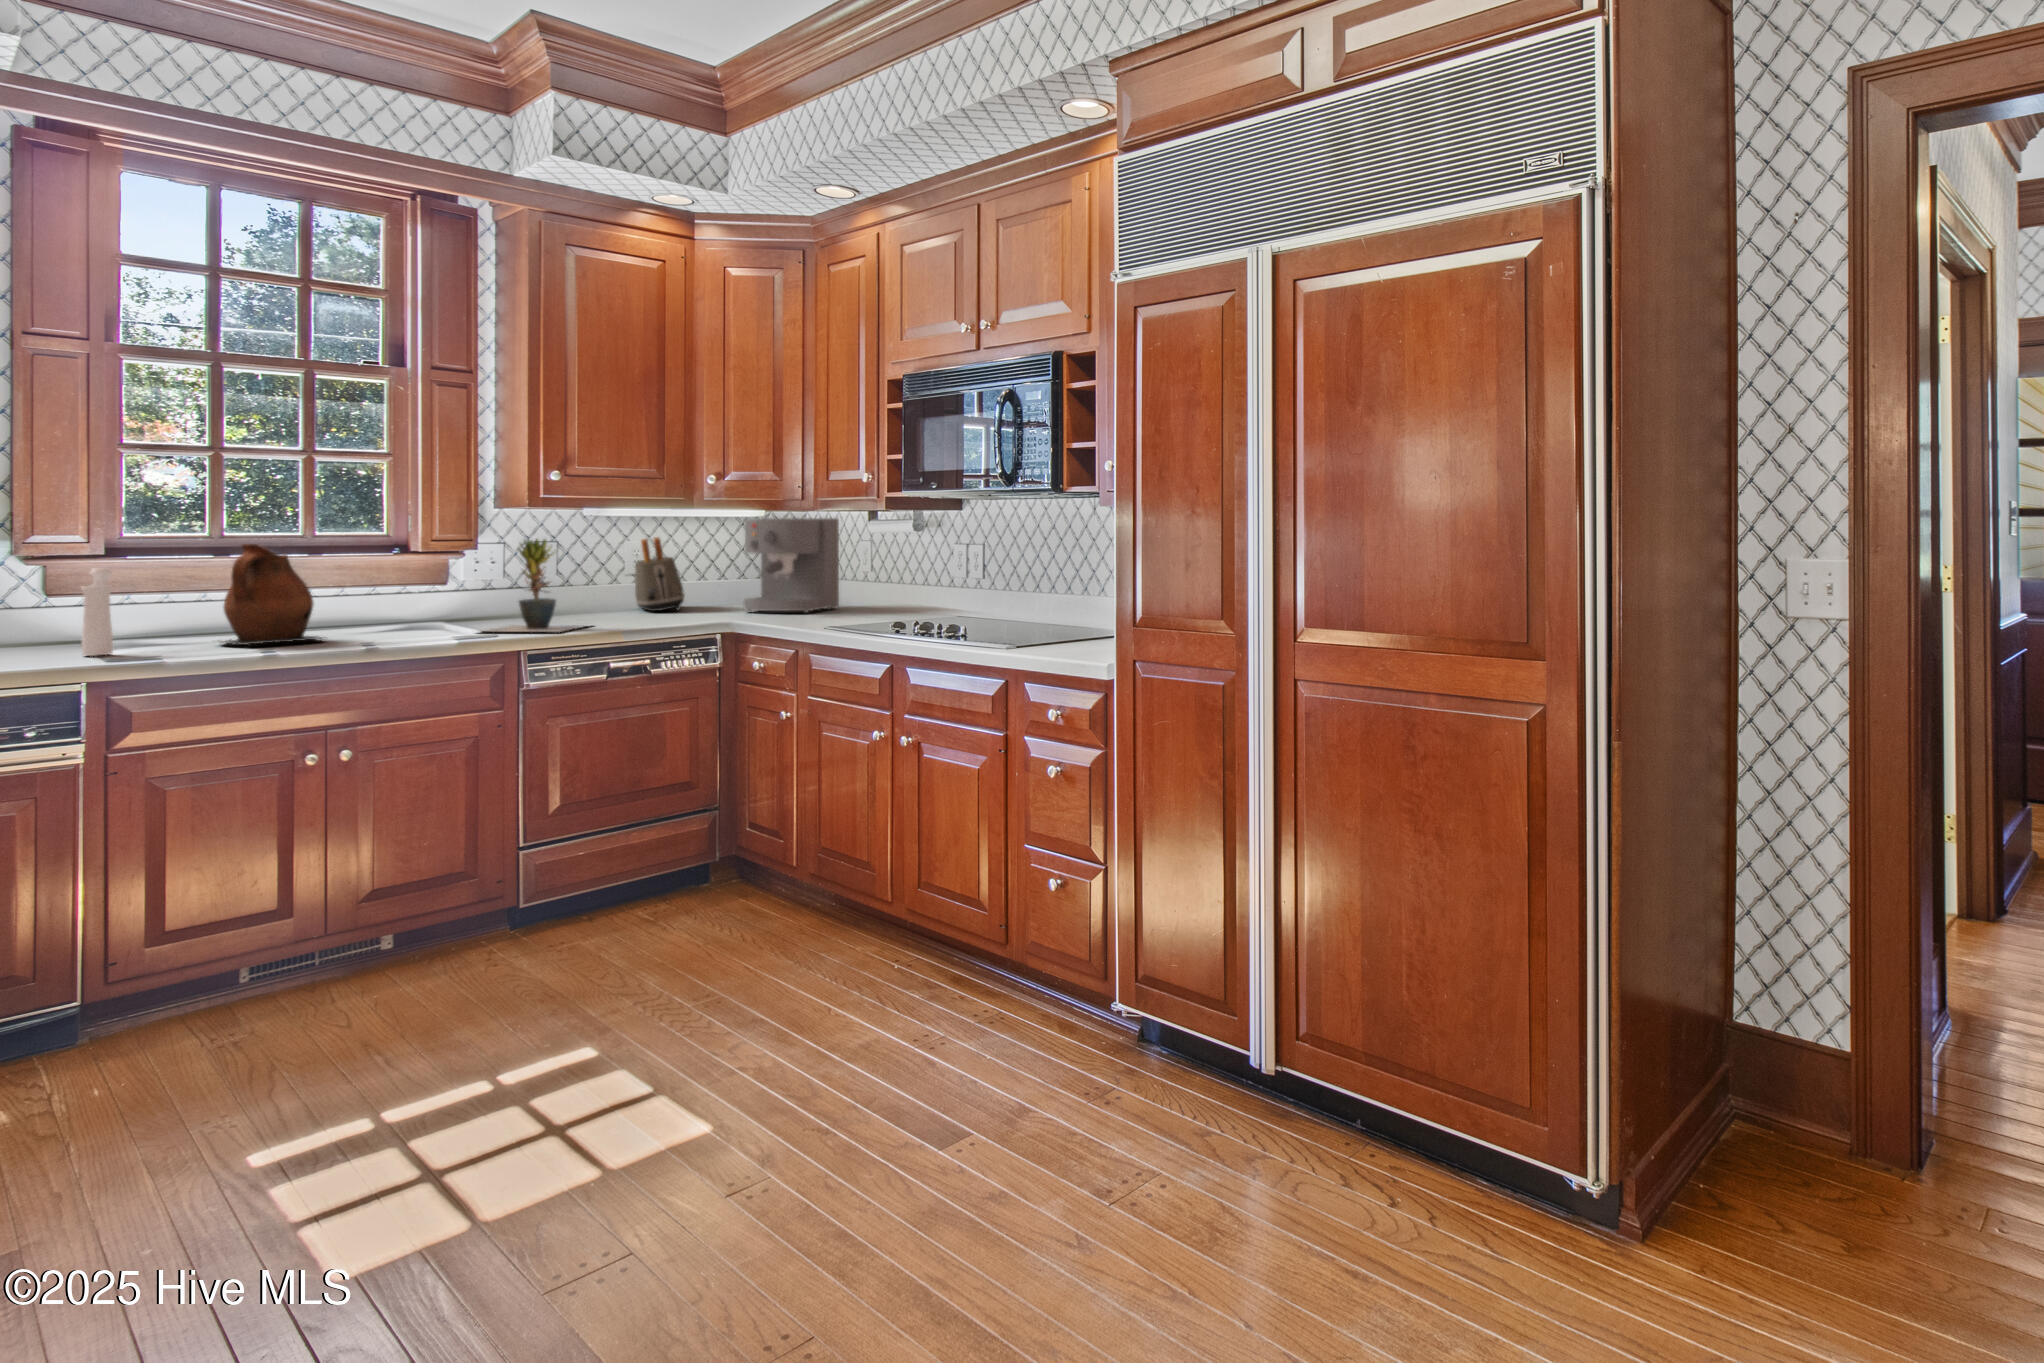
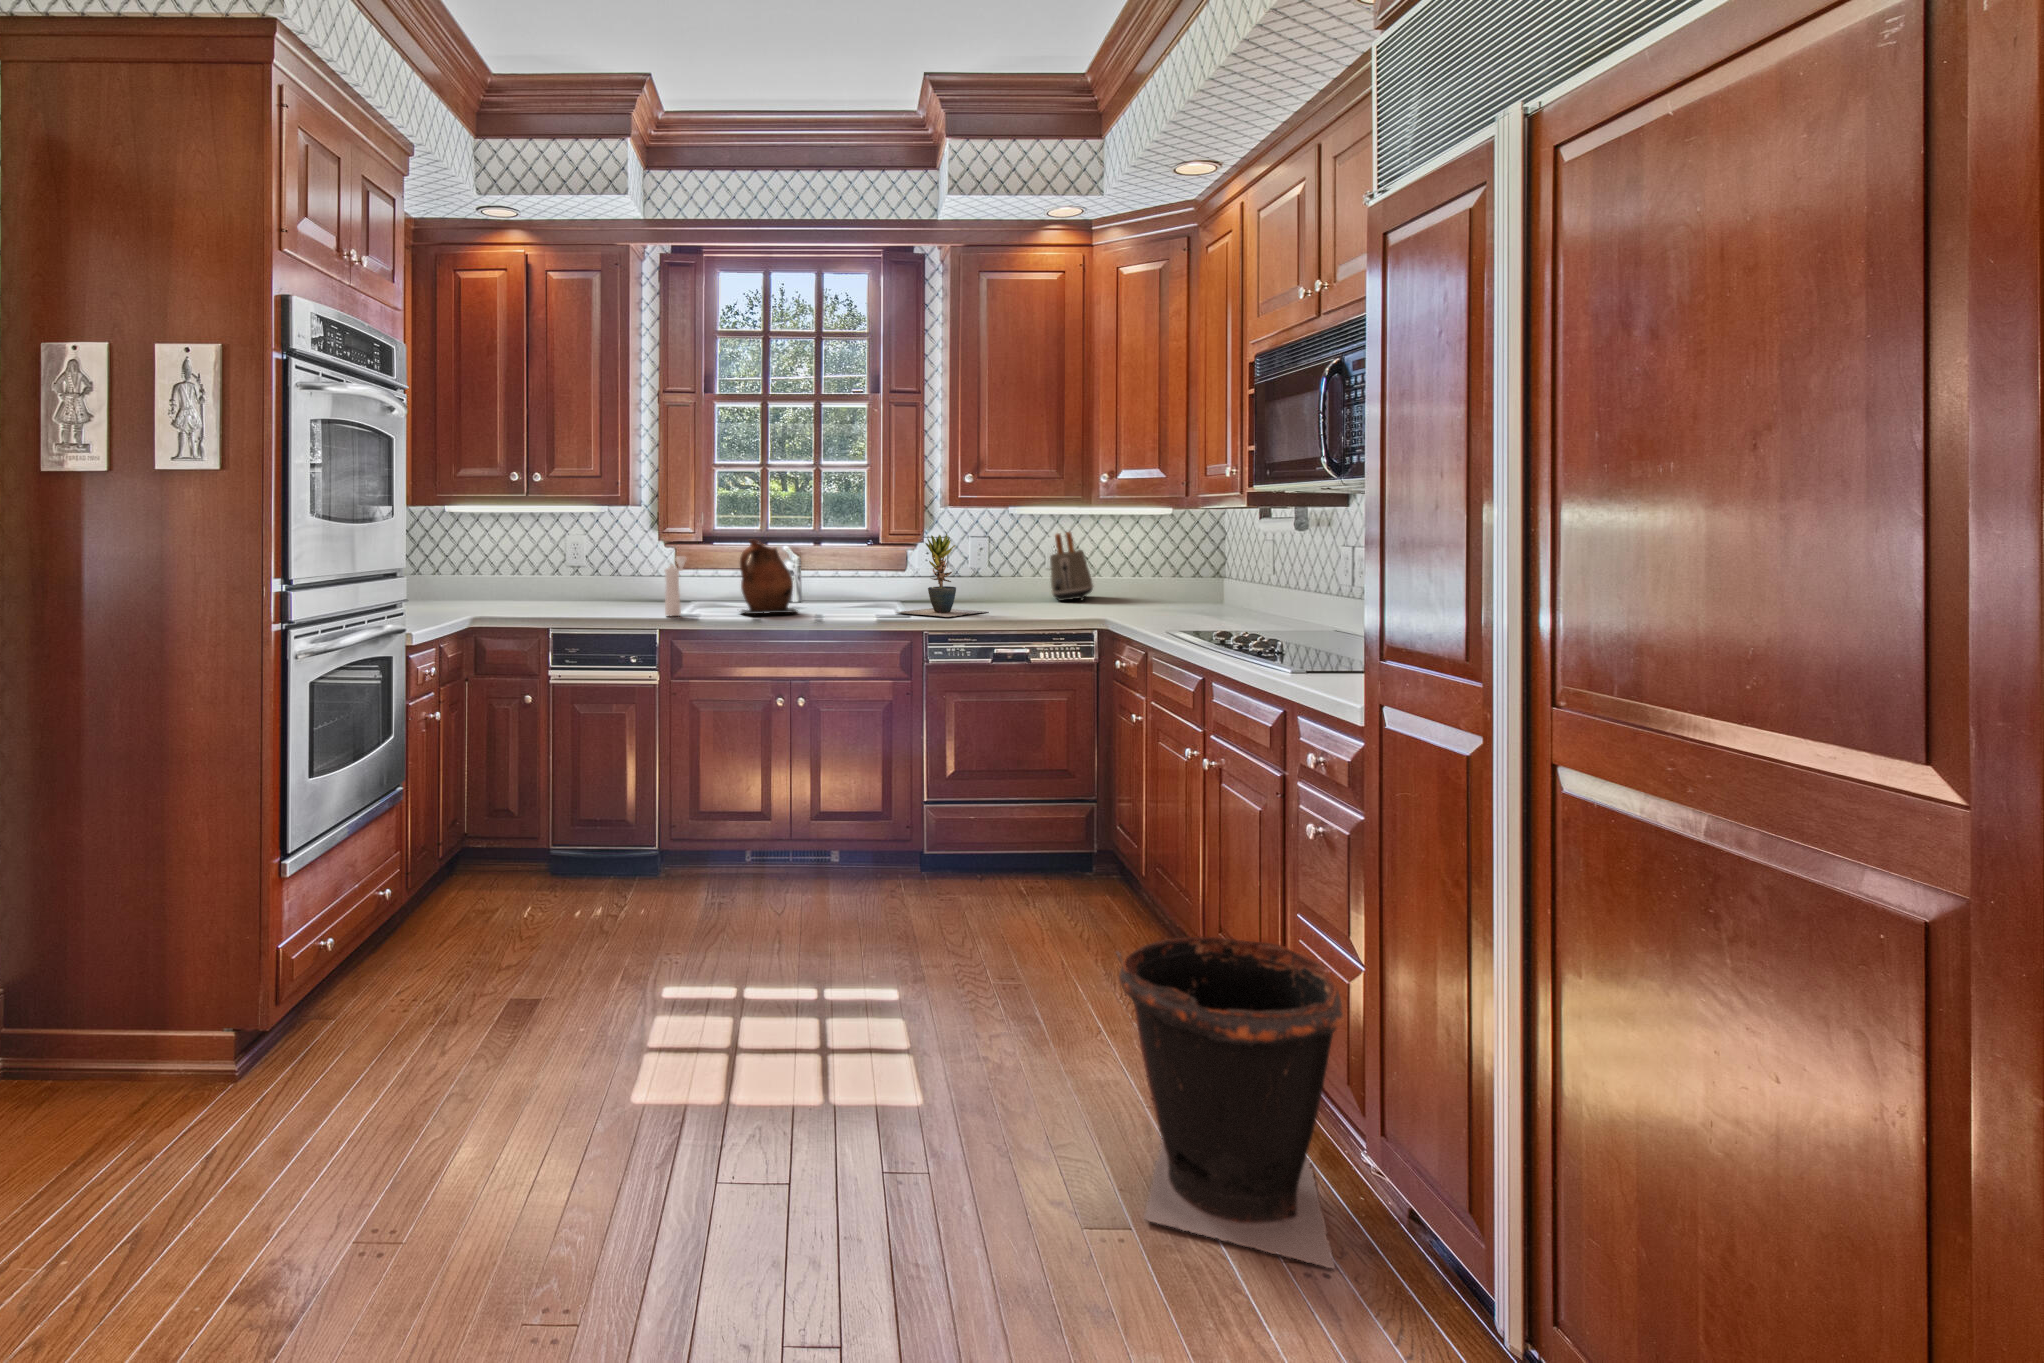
coffee maker: present [744,518,839,613] -> none [1133,512,1233,610]
waste bin: none [941,868,1129,1115] -> present [1116,937,1344,1268]

